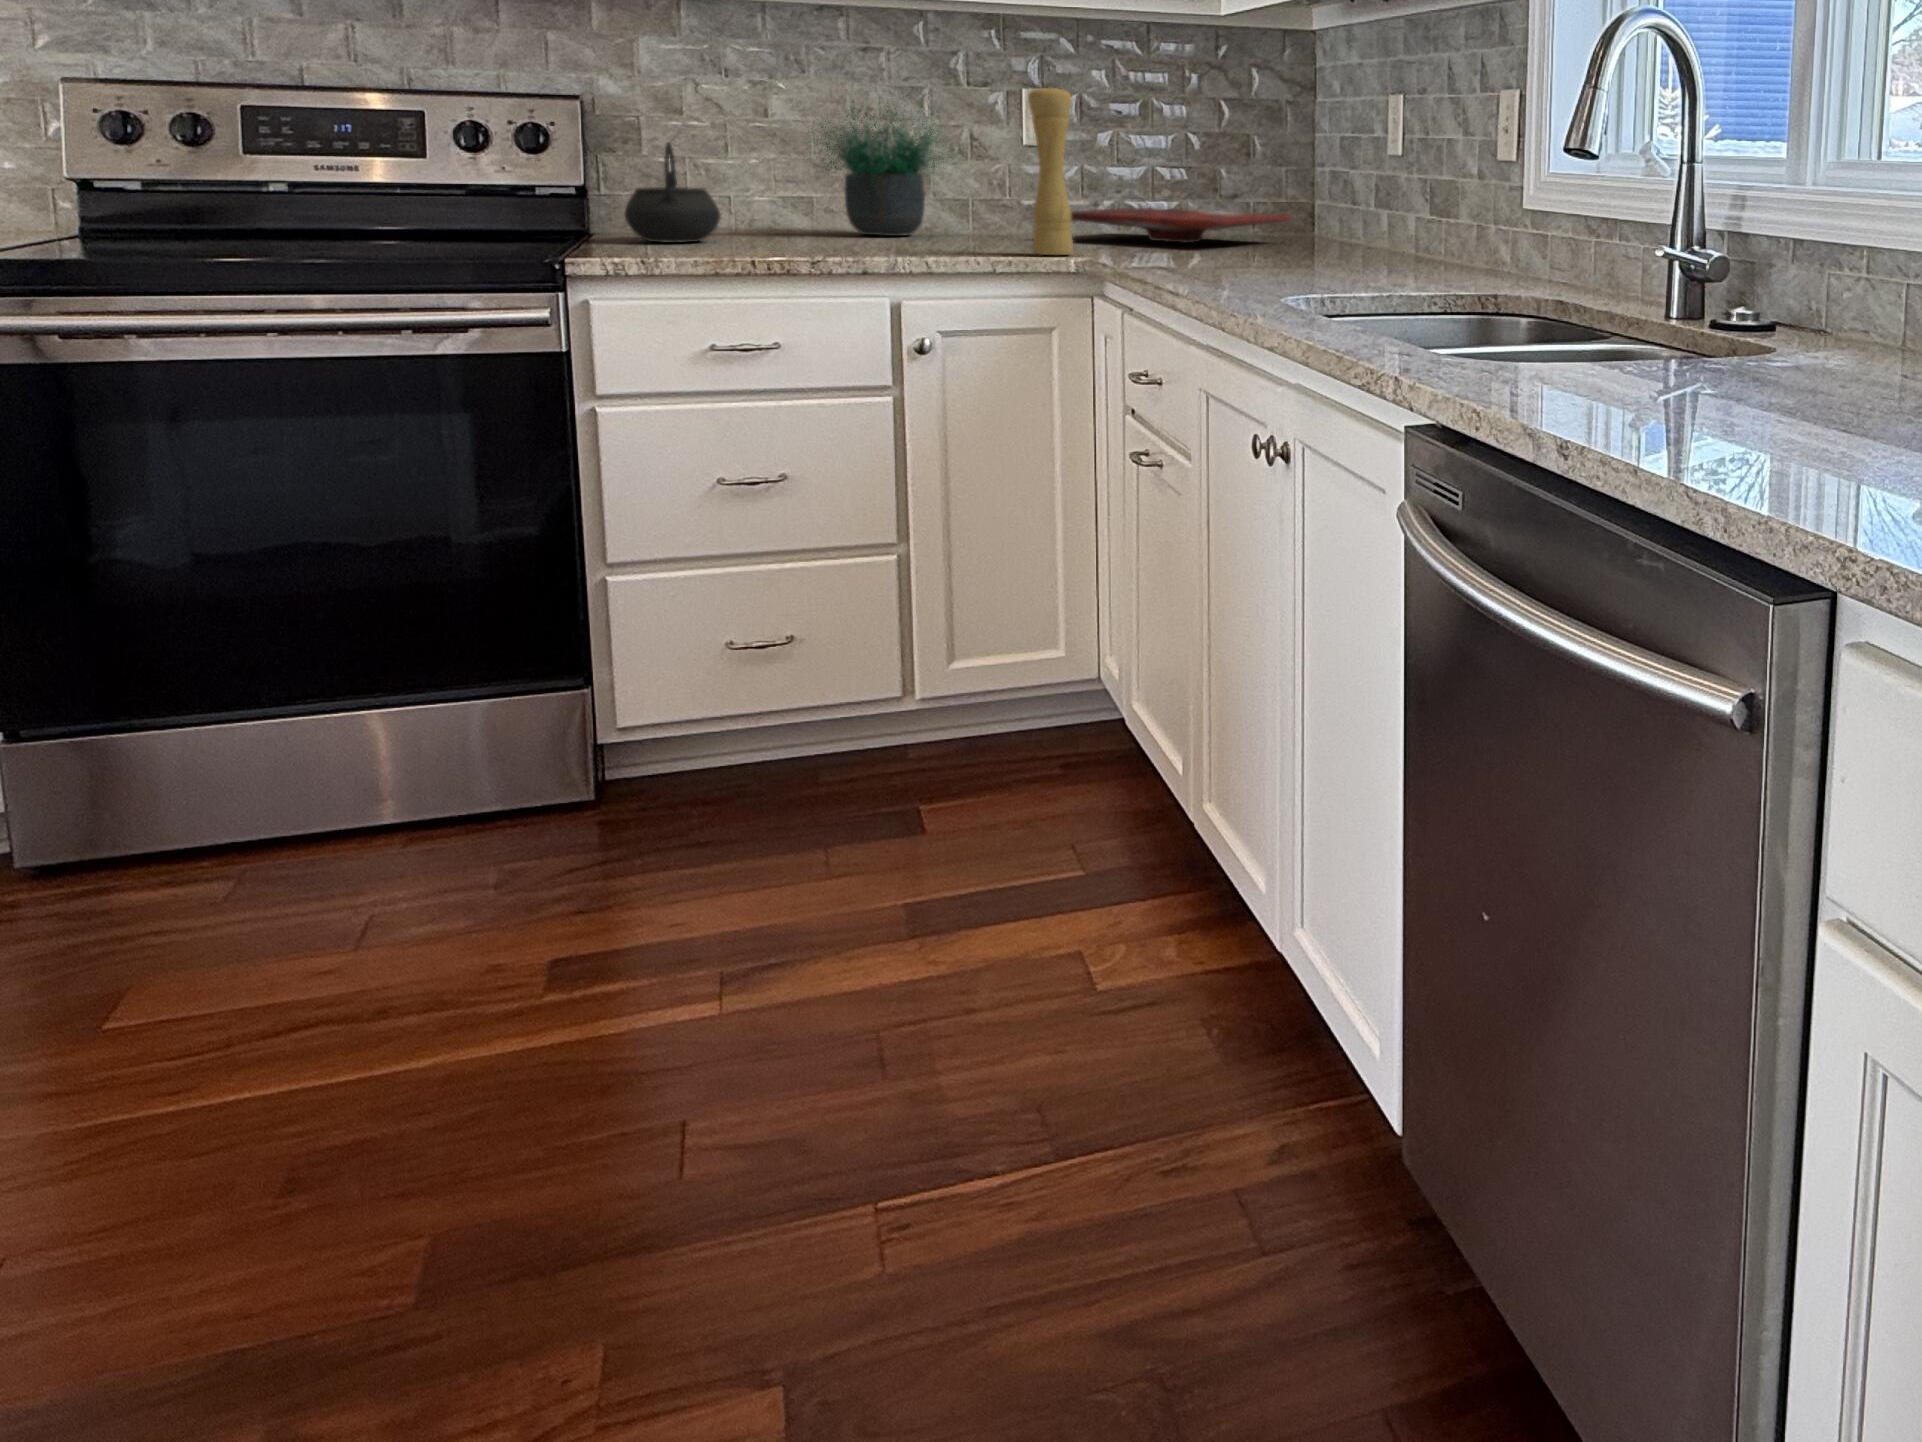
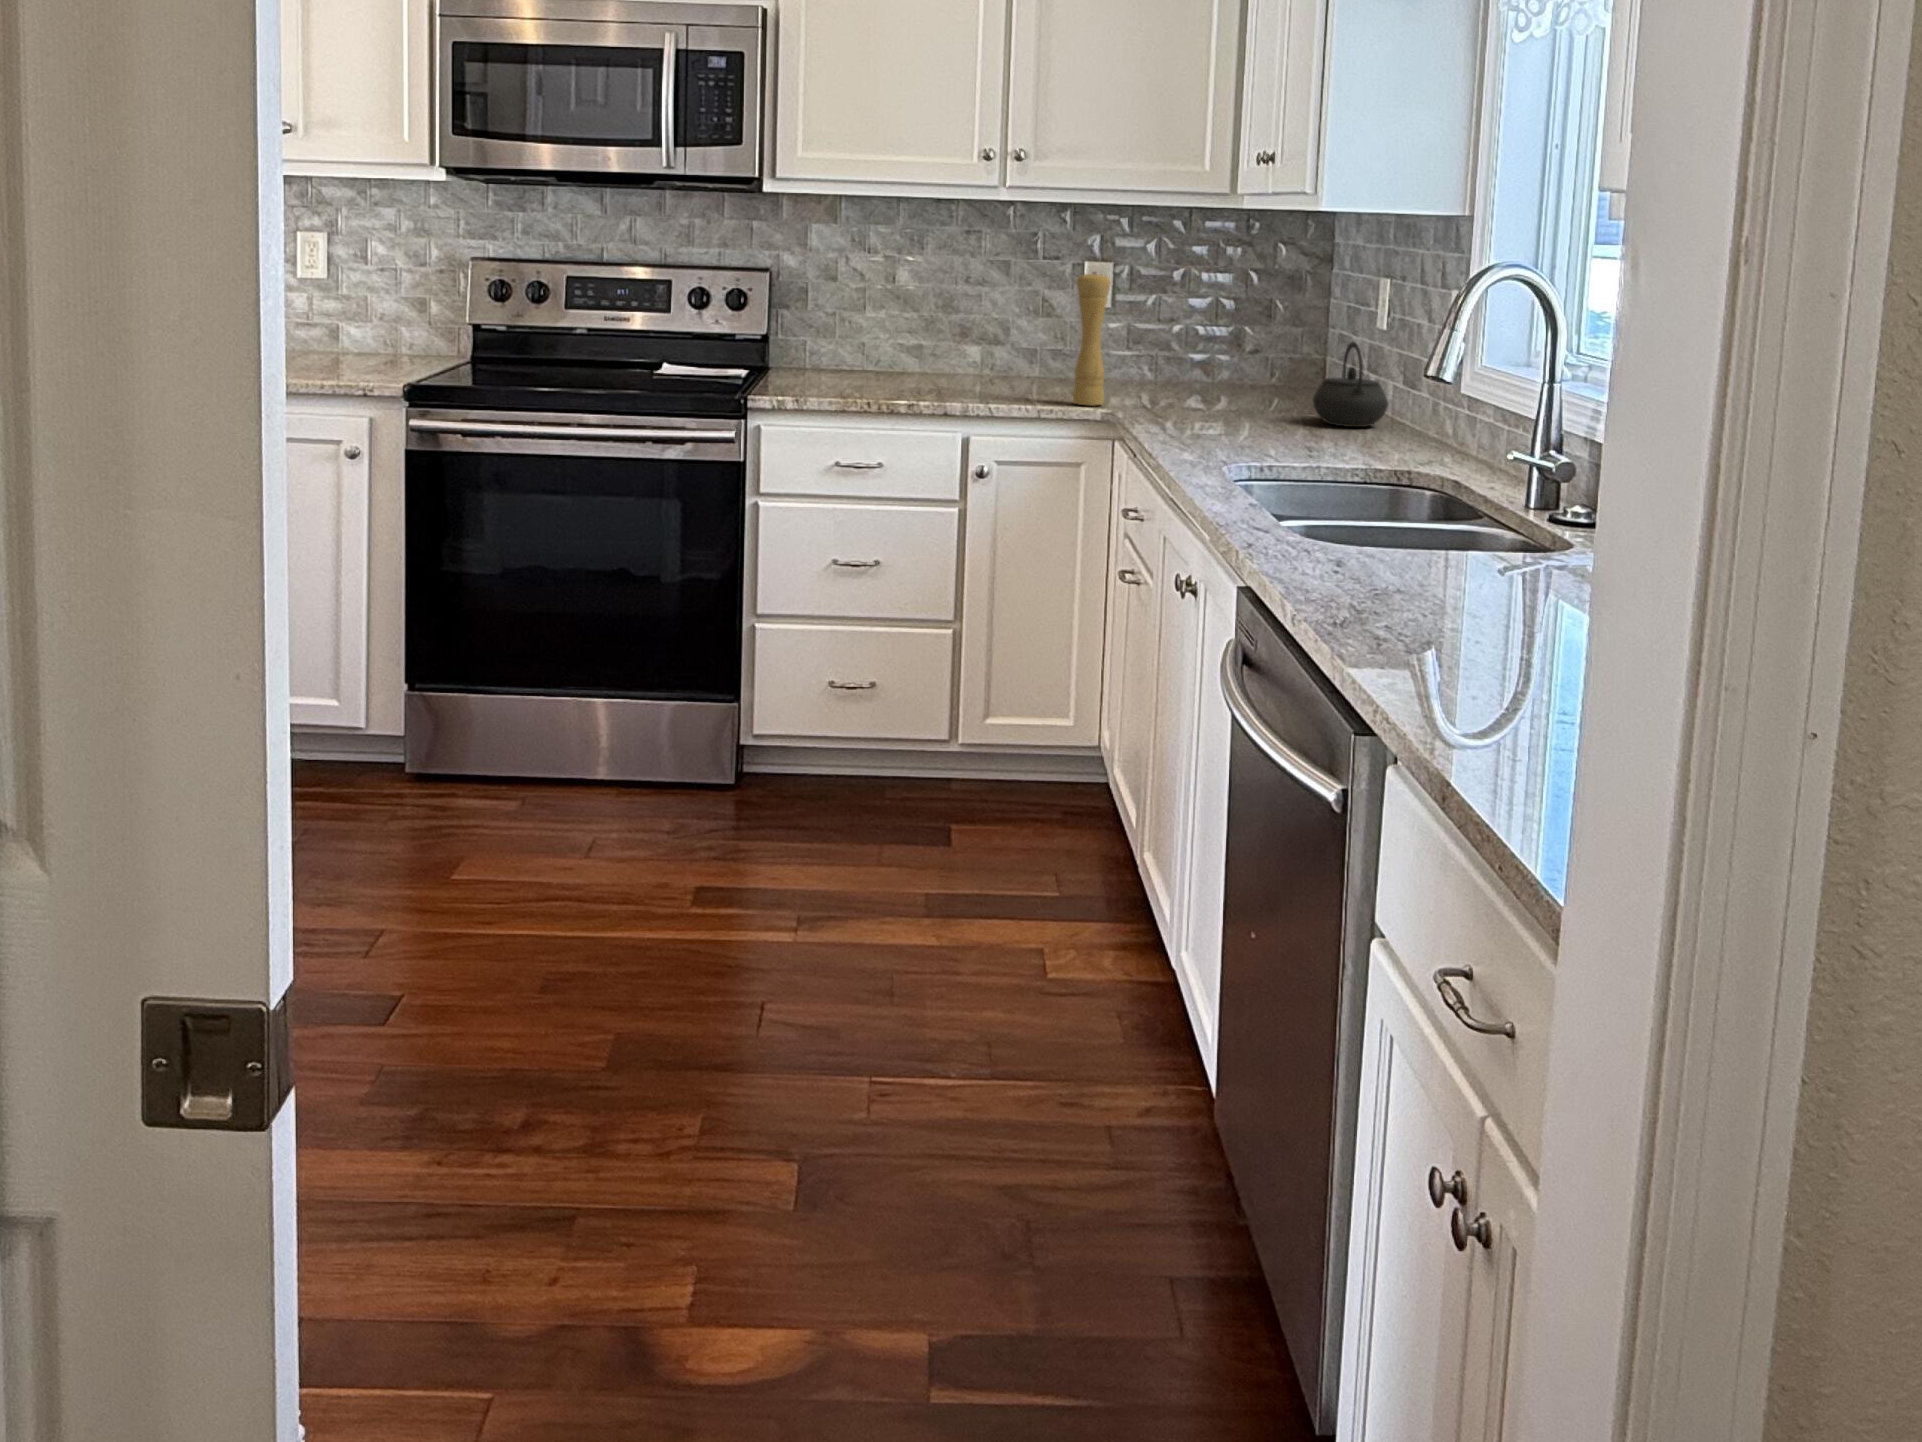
potted plant: present [812,91,951,236] -> none [903,240,1042,378]
kettle: present [624,143,721,243] -> present [1313,342,1388,427]
cutting board: present [1071,208,1291,243] -> none [1098,360,1297,394]

